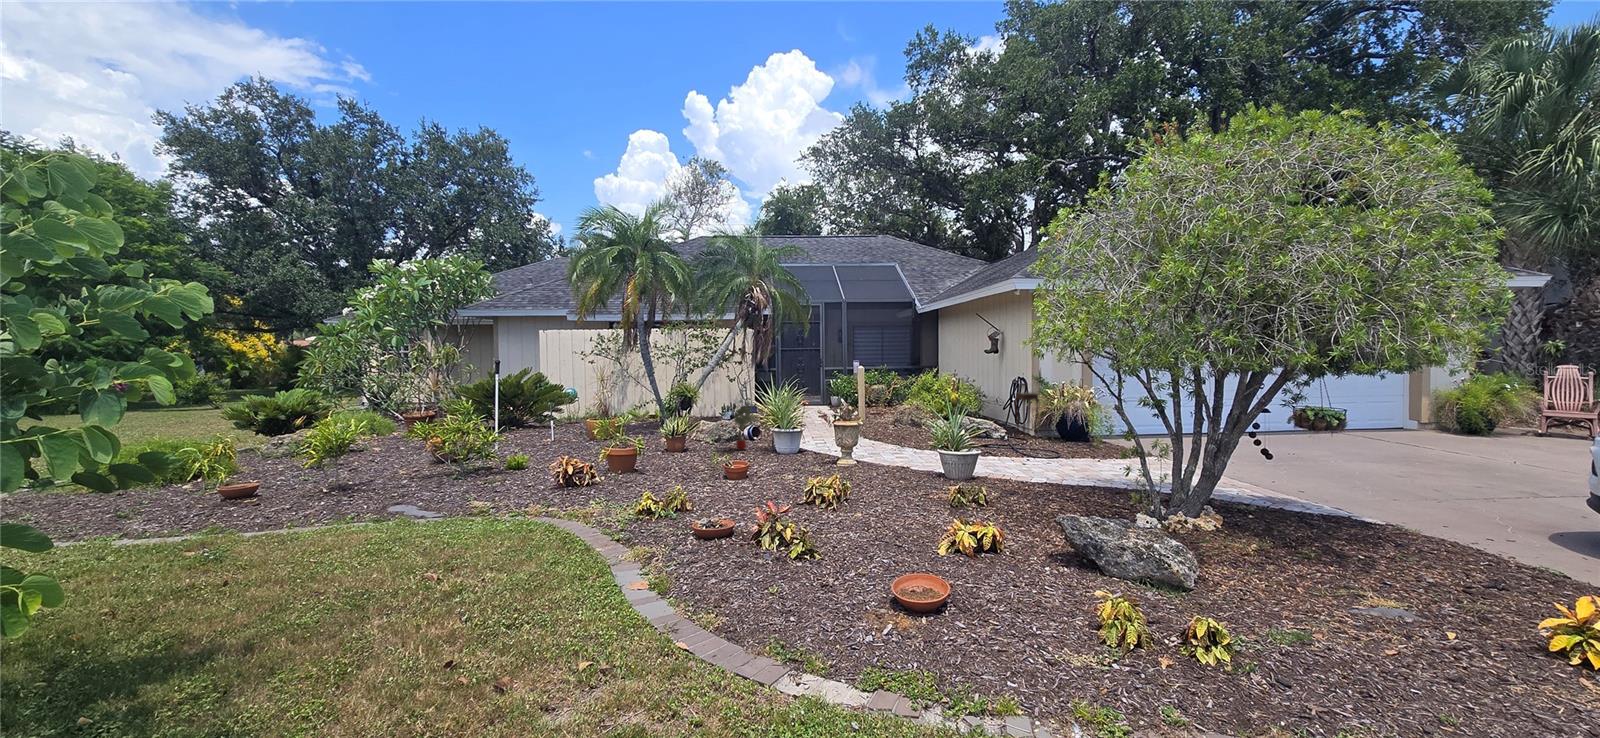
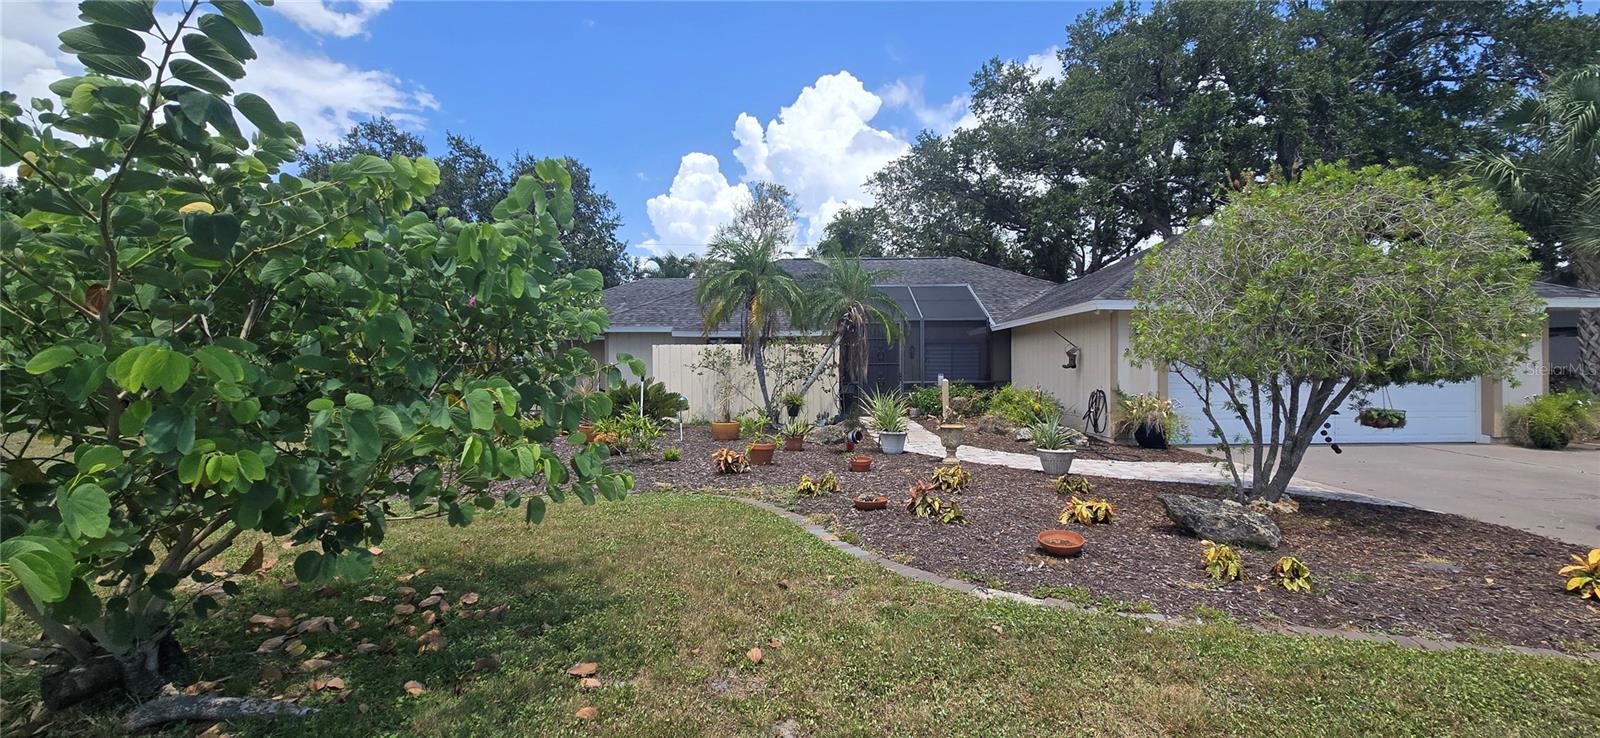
side table: present [1014,392,1039,438] -> none [1095,404,1119,446]

